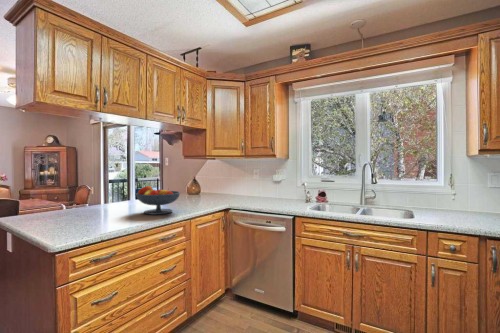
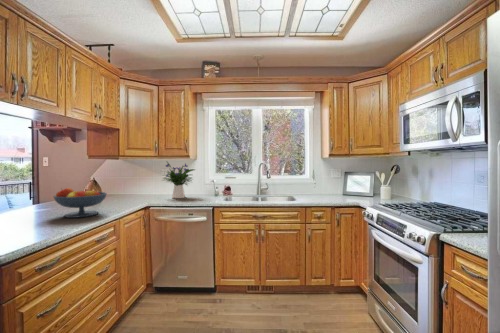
flower arrangement: none [243,161,282,203] -> present [164,162,194,198]

